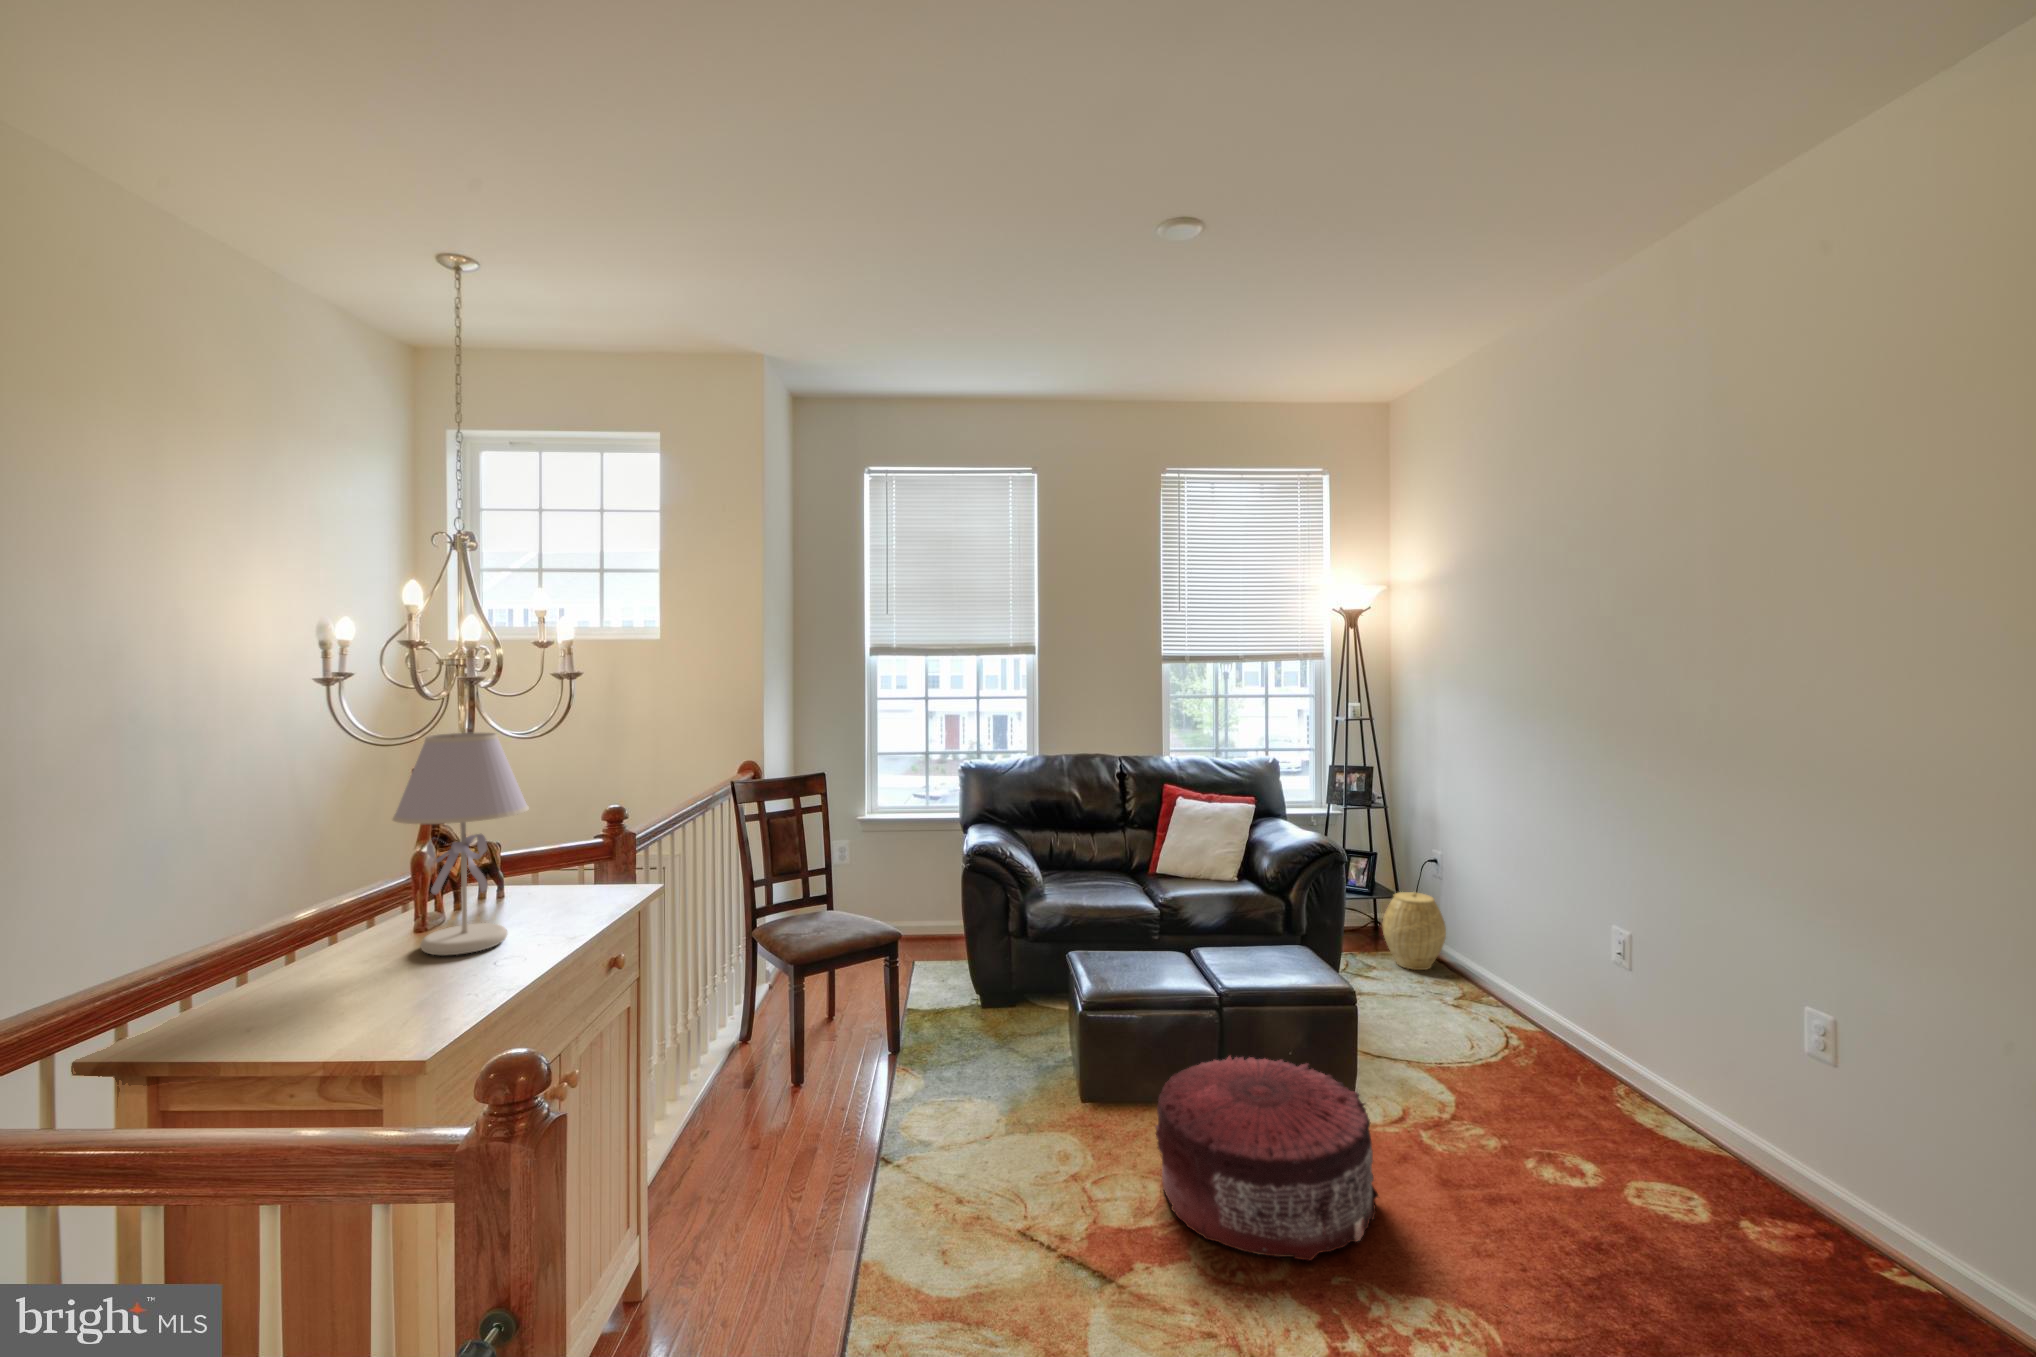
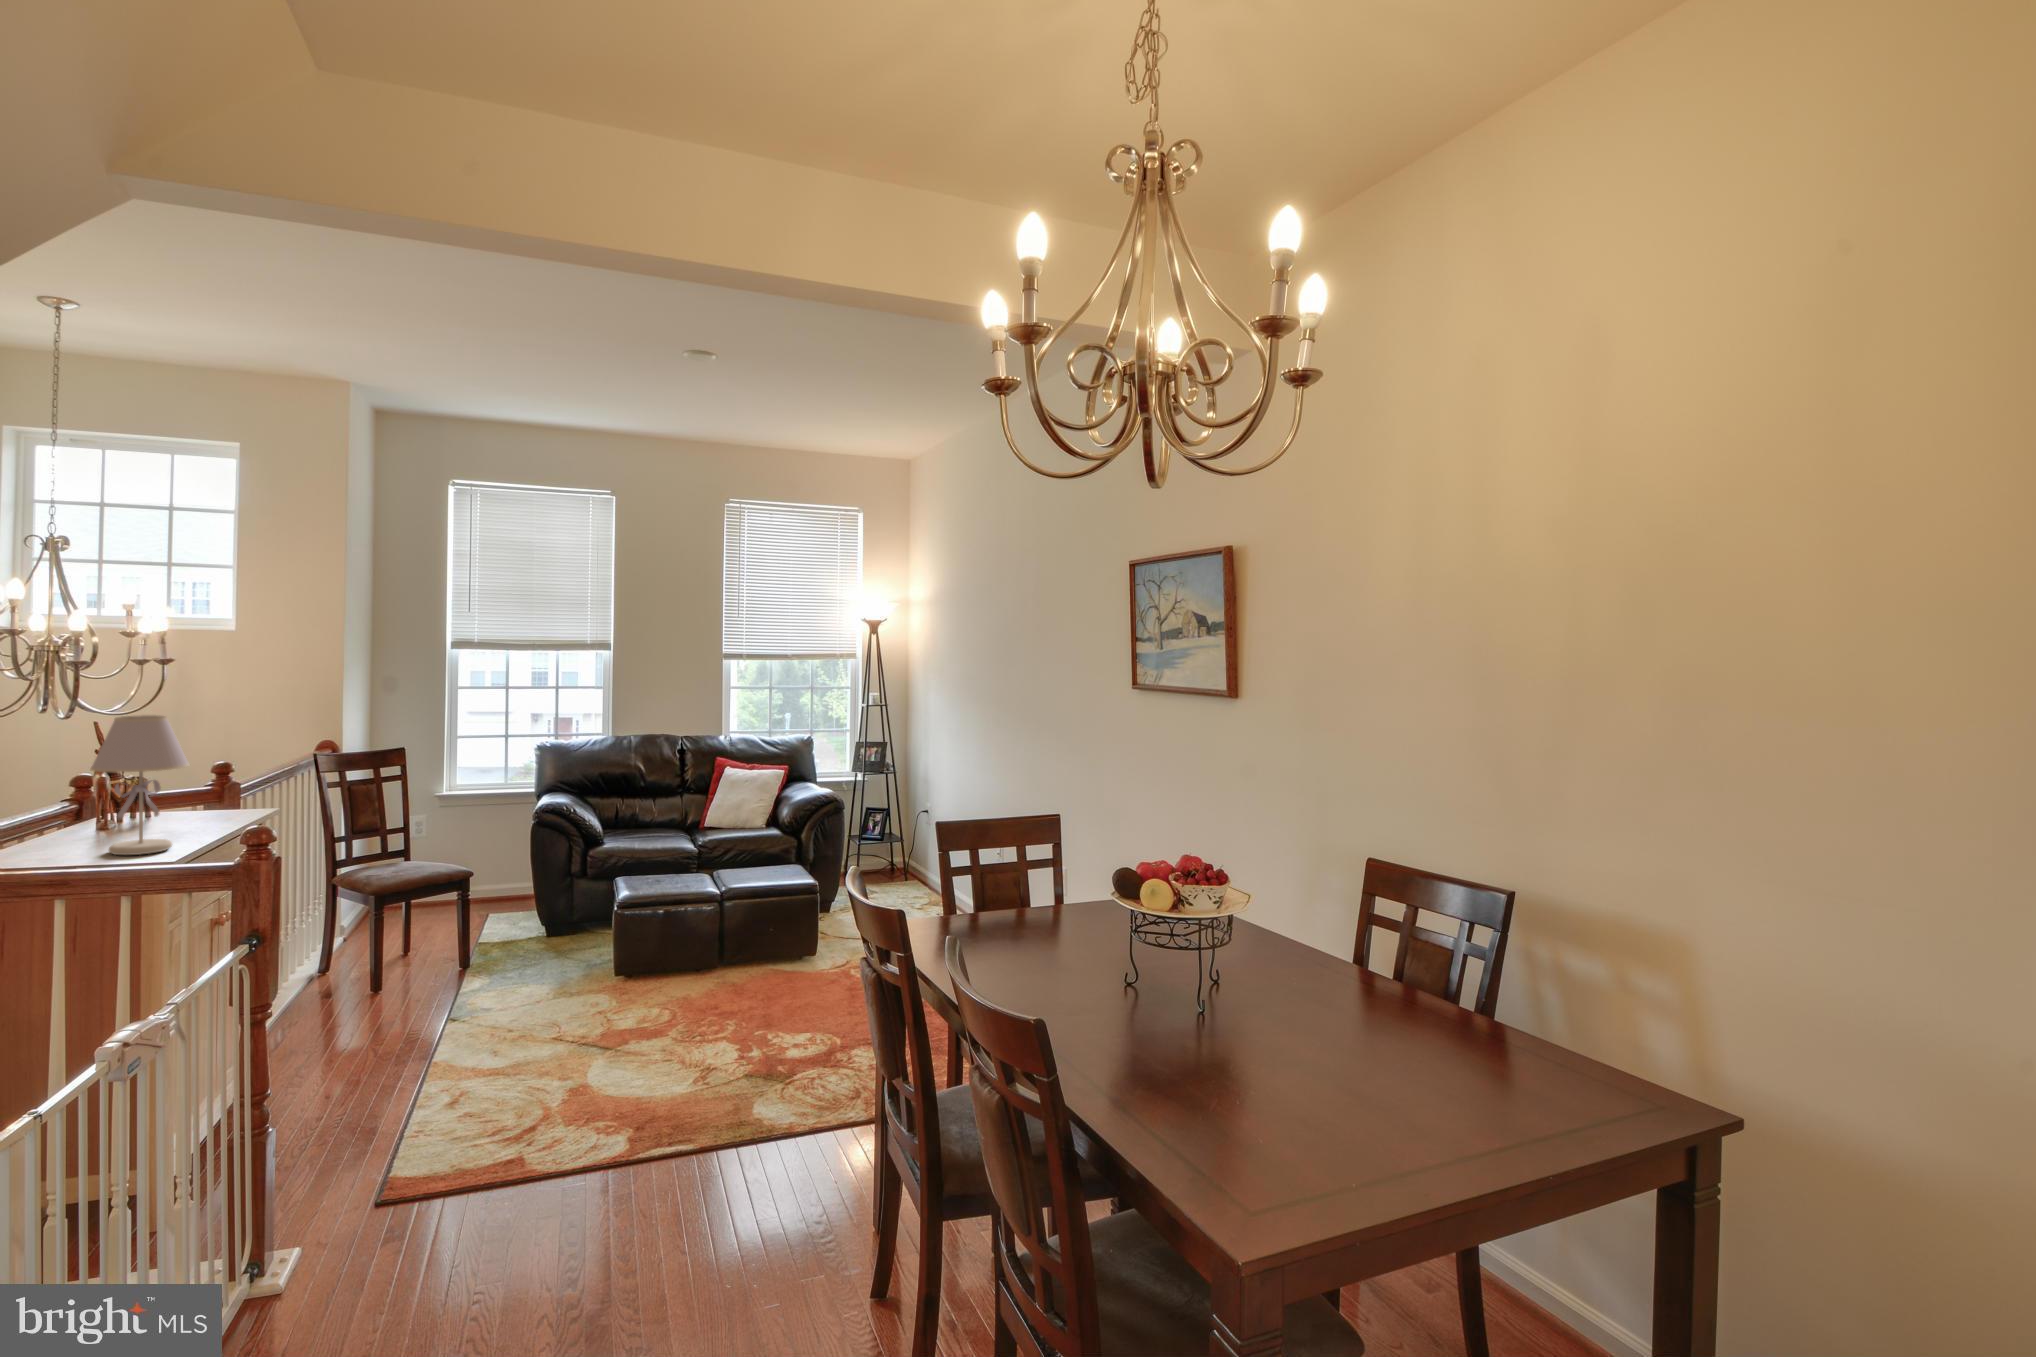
woven basket: present [1382,892,1446,970] -> none [881,835,924,891]
pouf: present [1155,1056,1378,1261] -> none [651,931,796,1035]

